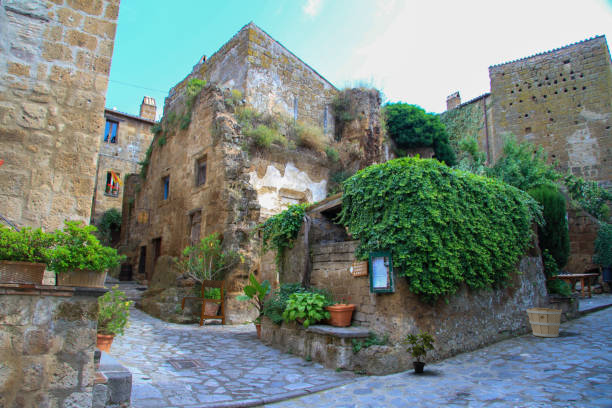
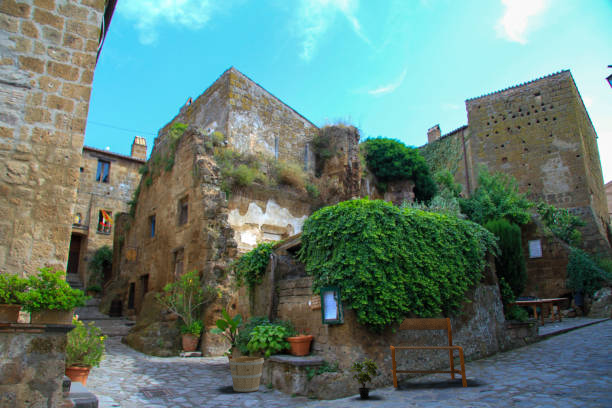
bench: present [181,280,225,326] -> present [390,318,467,387]
wooden bucket: present [526,307,562,337] -> present [229,356,264,392]

